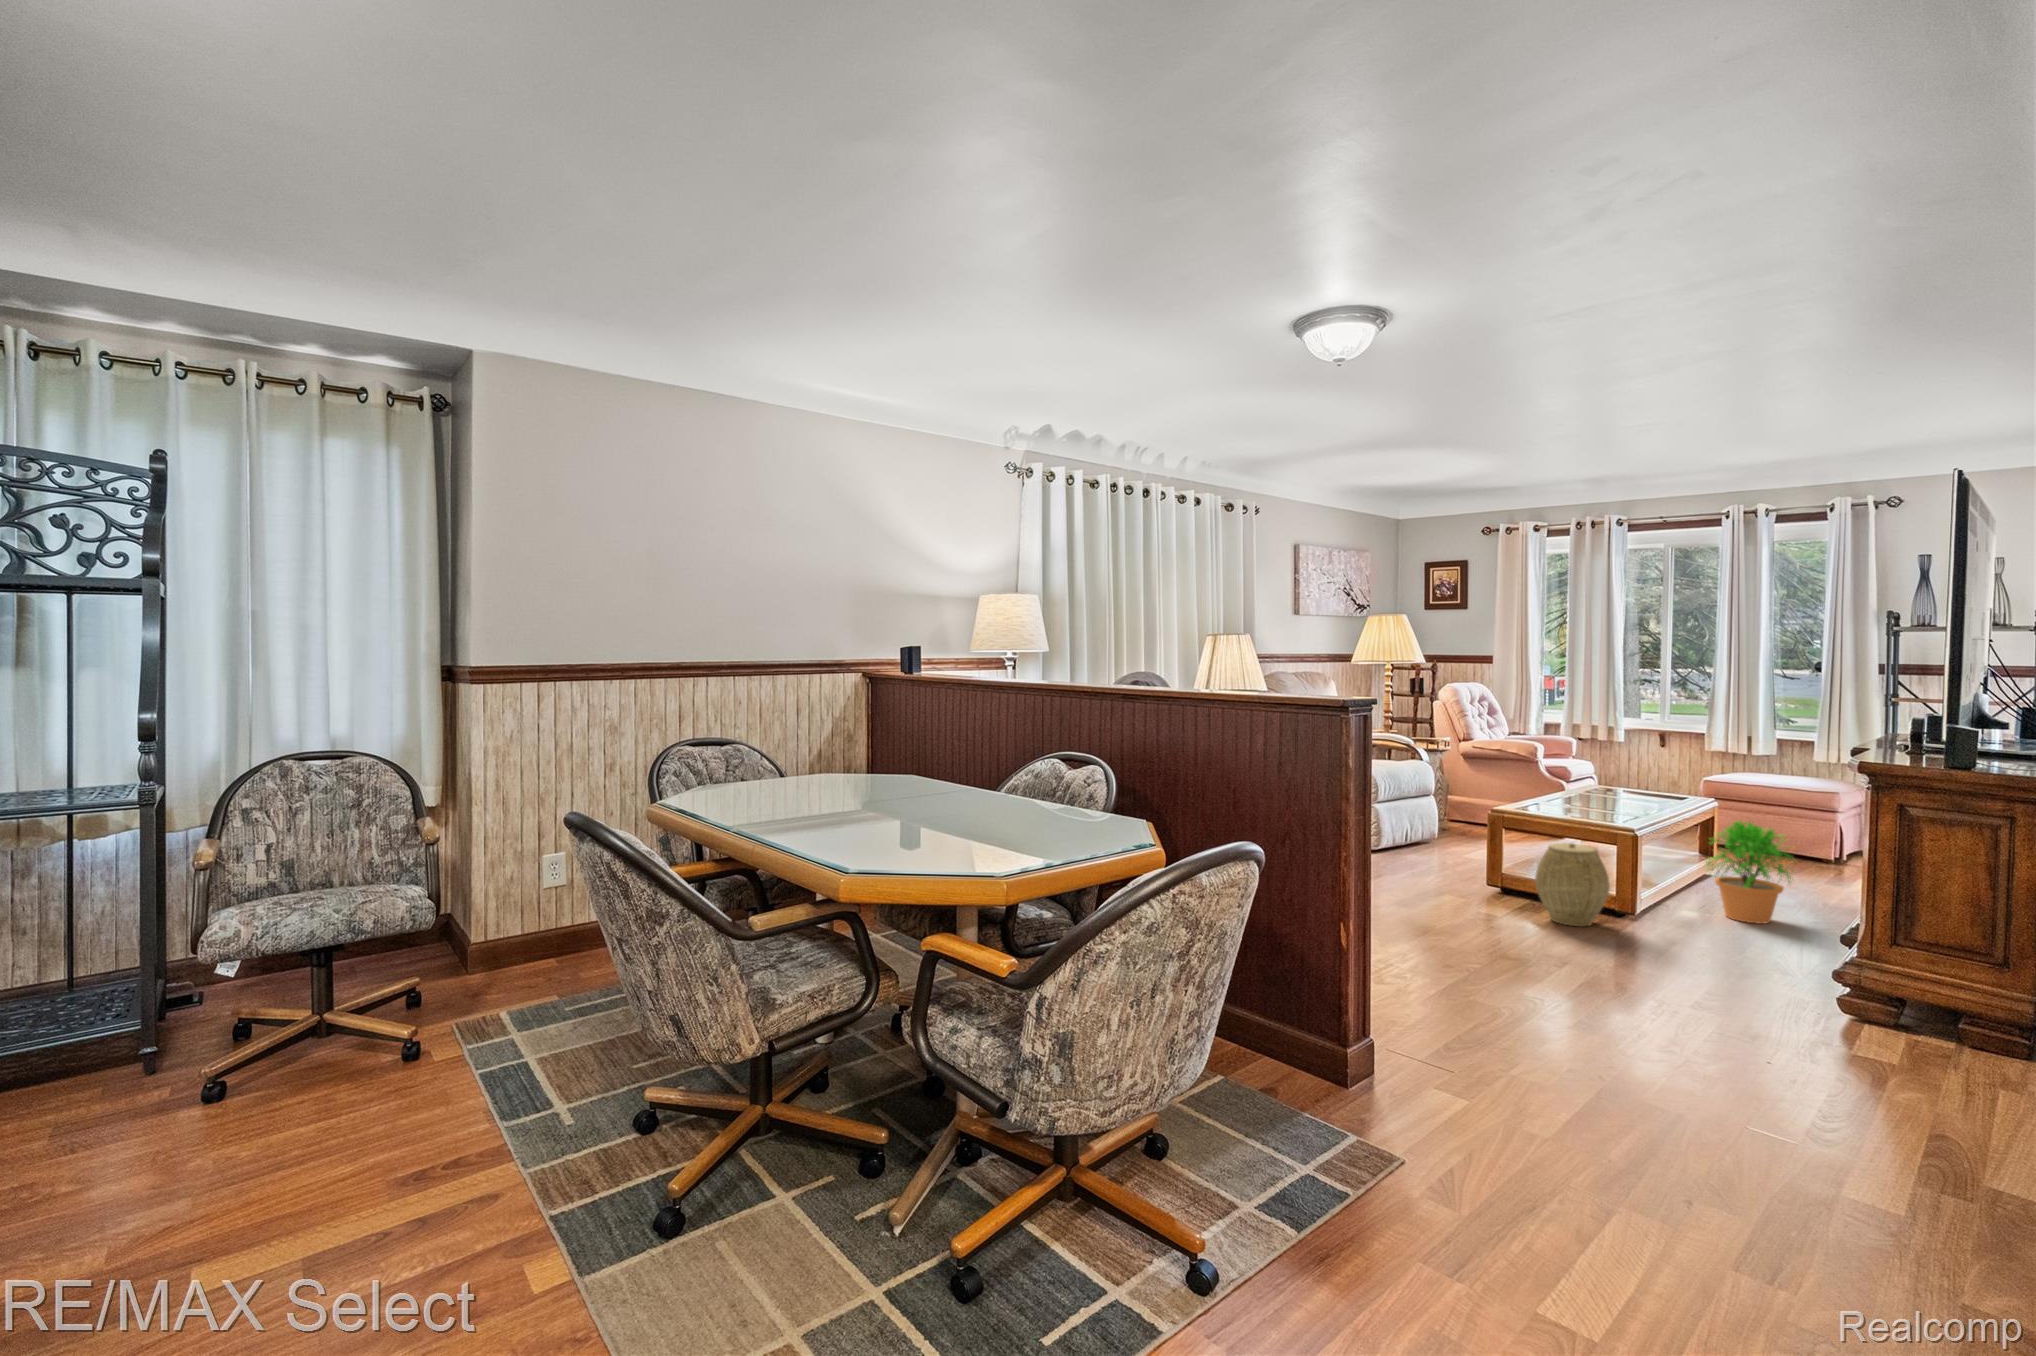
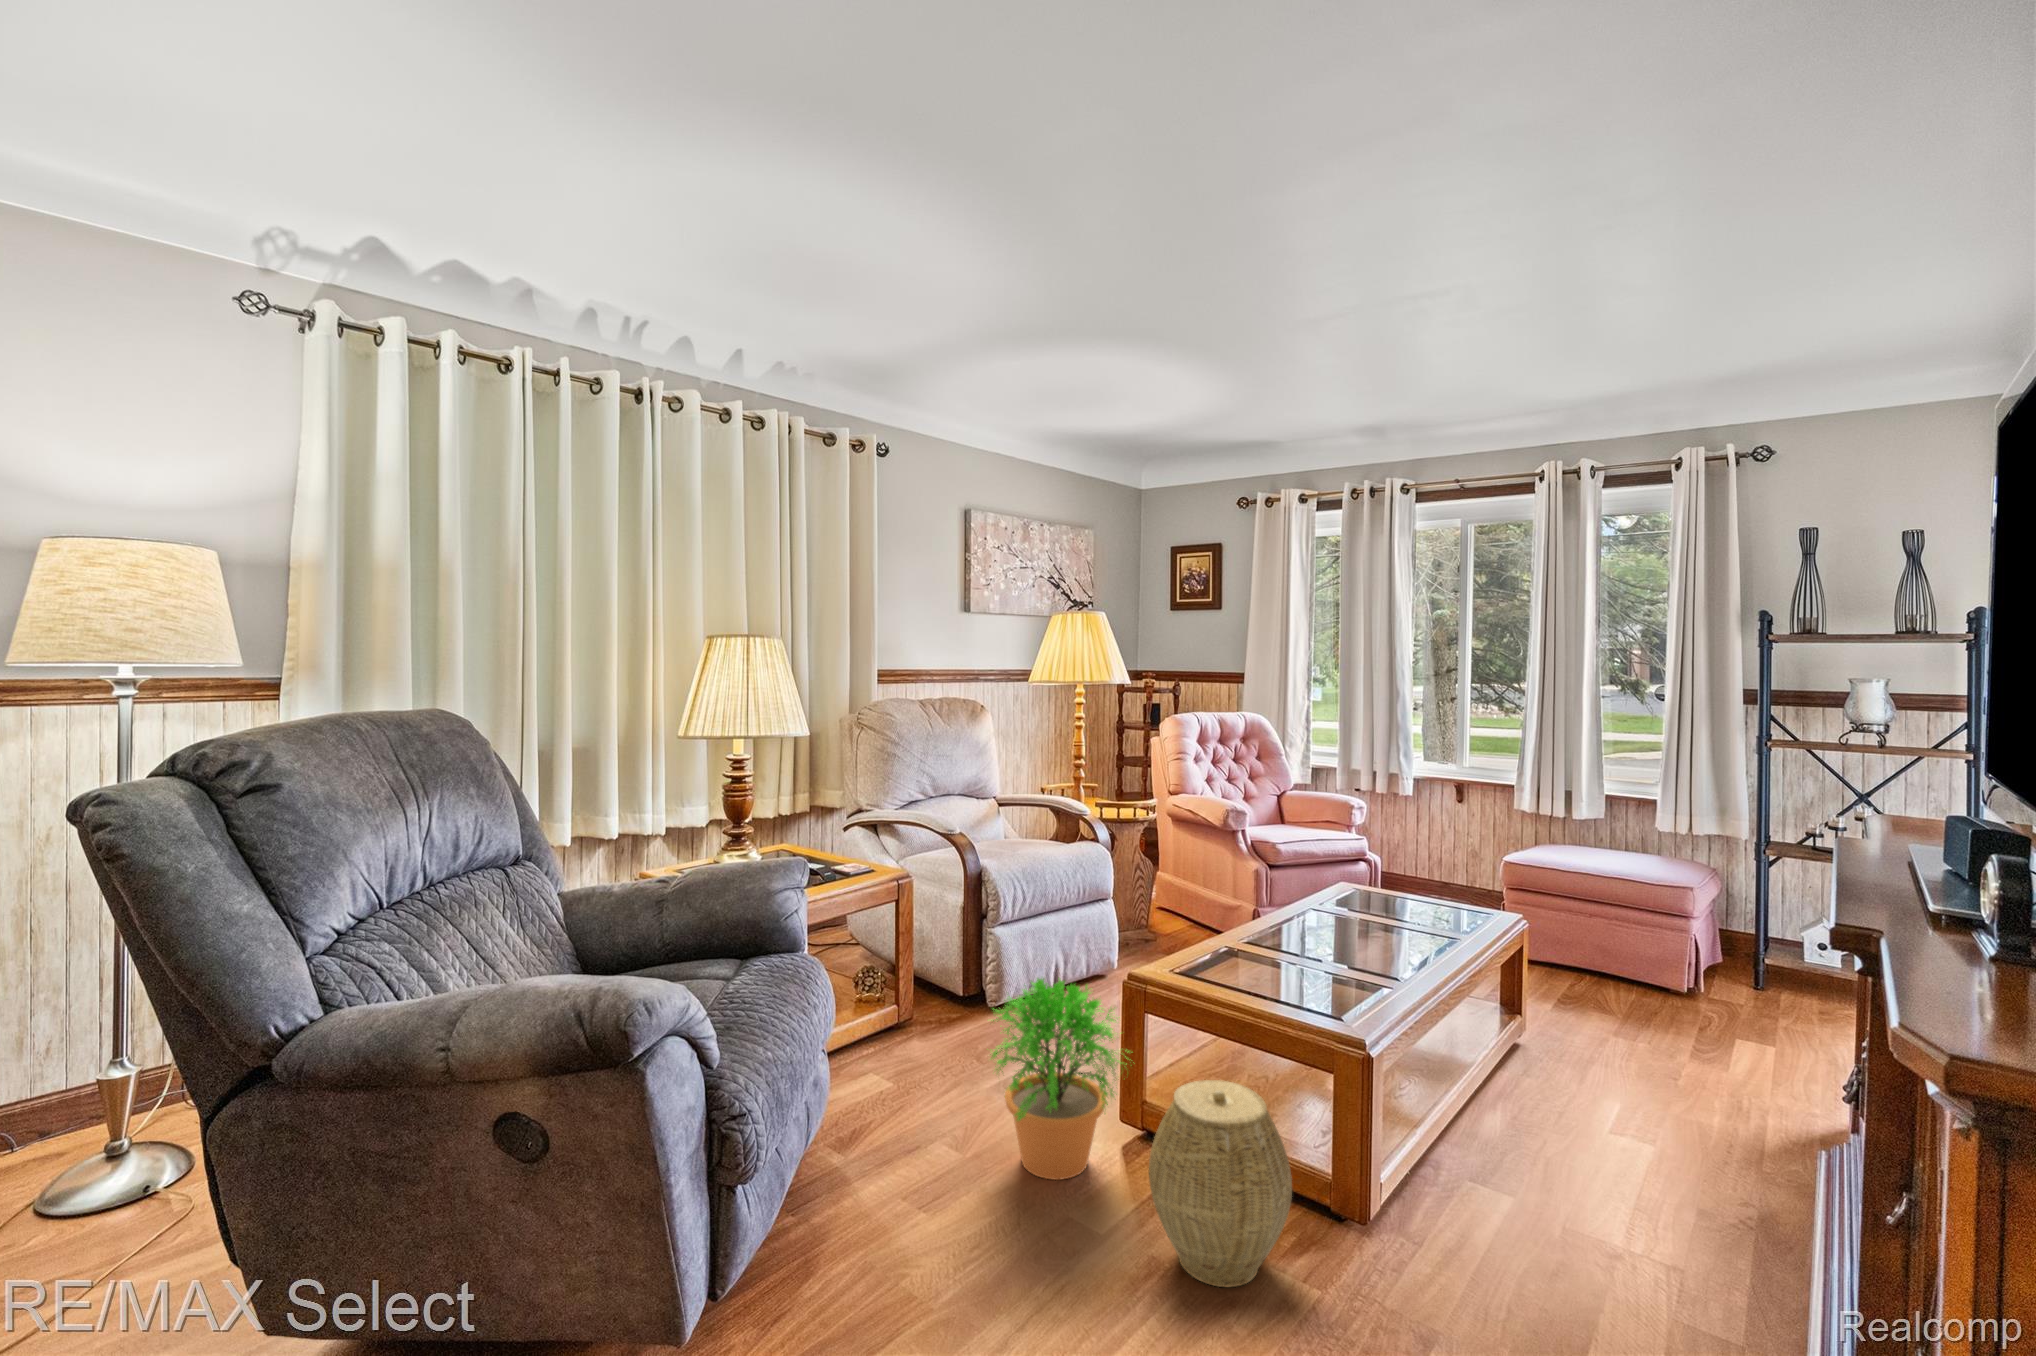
potted plant: present [1706,821,1793,924] -> present [990,978,1129,1180]

